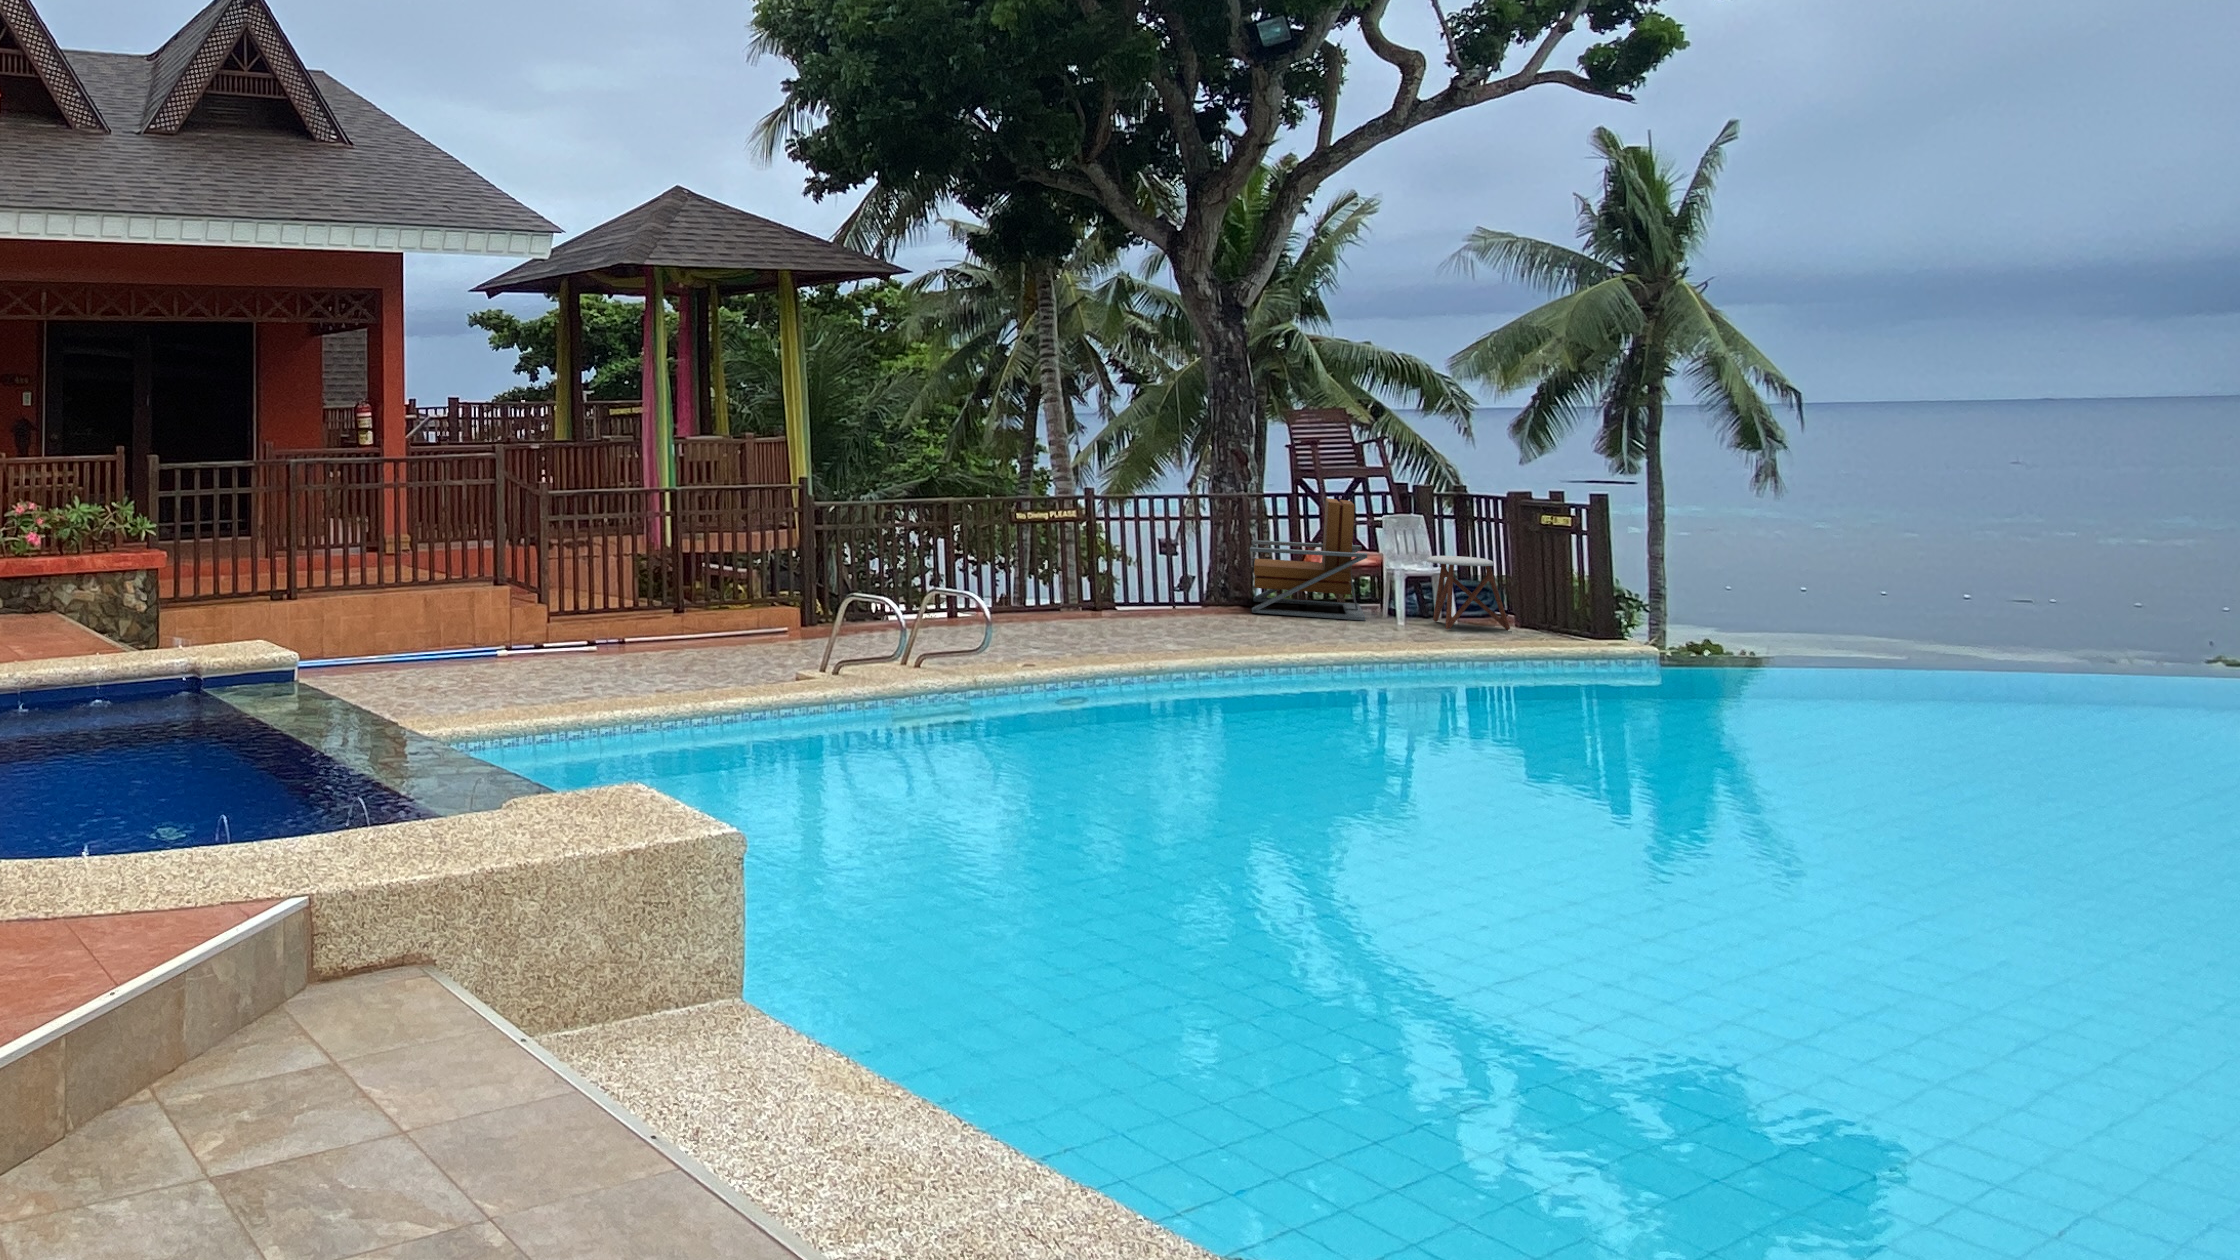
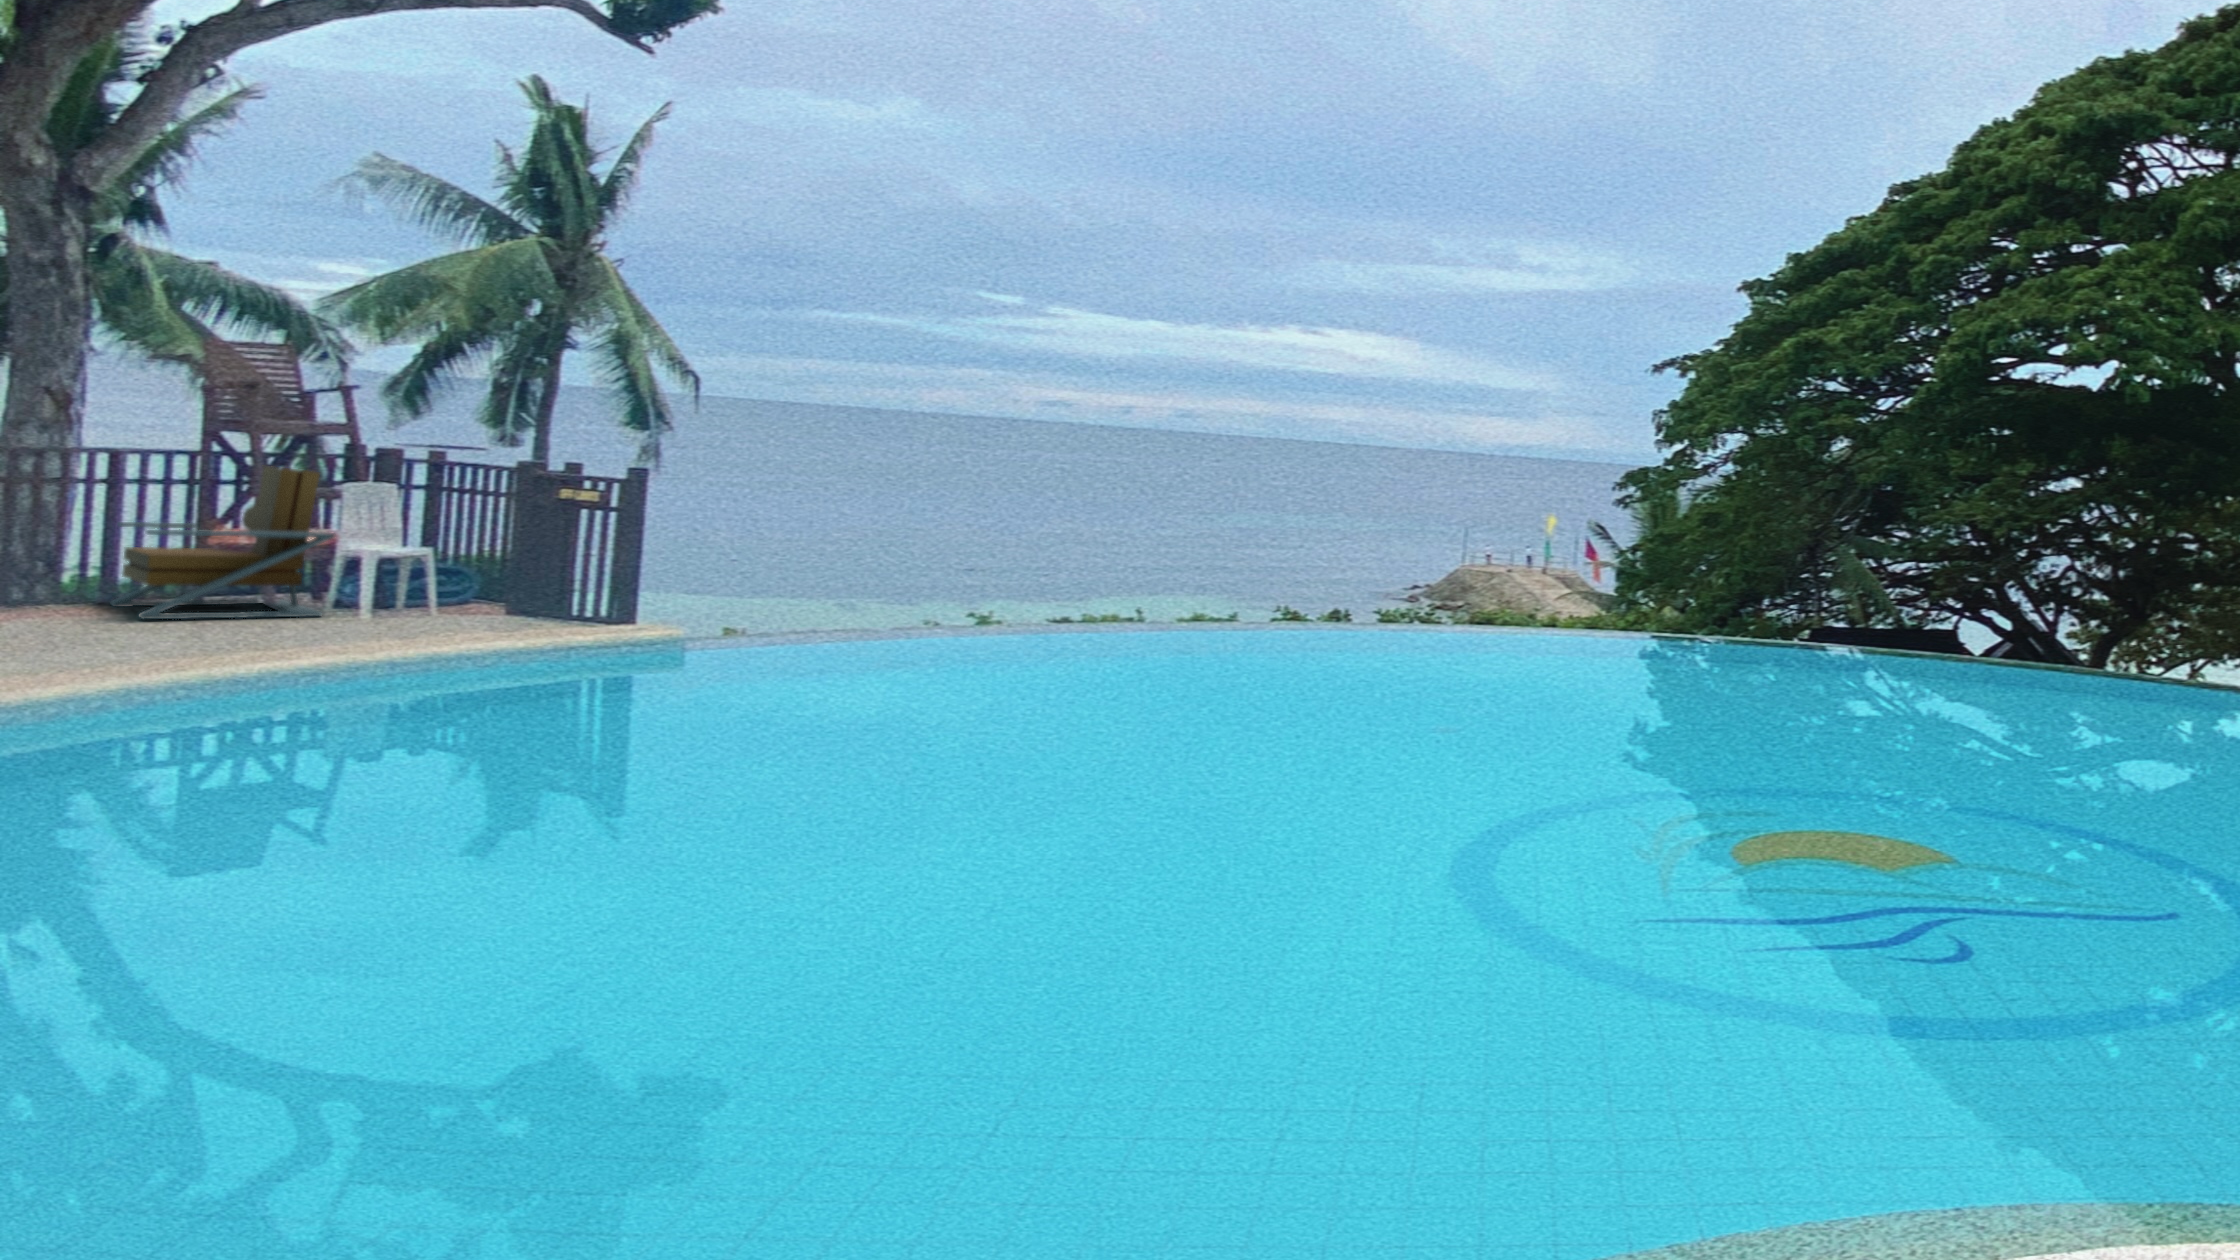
stool: present [1426,556,1510,630] -> none [408,533,507,617]

